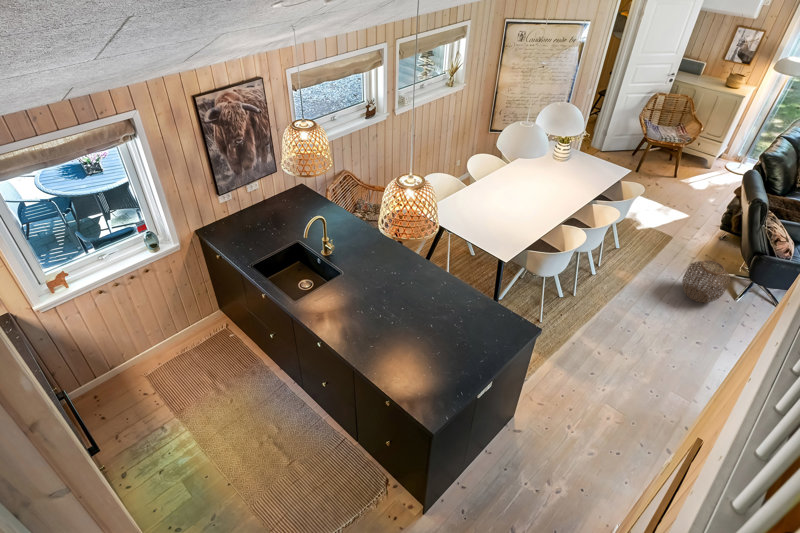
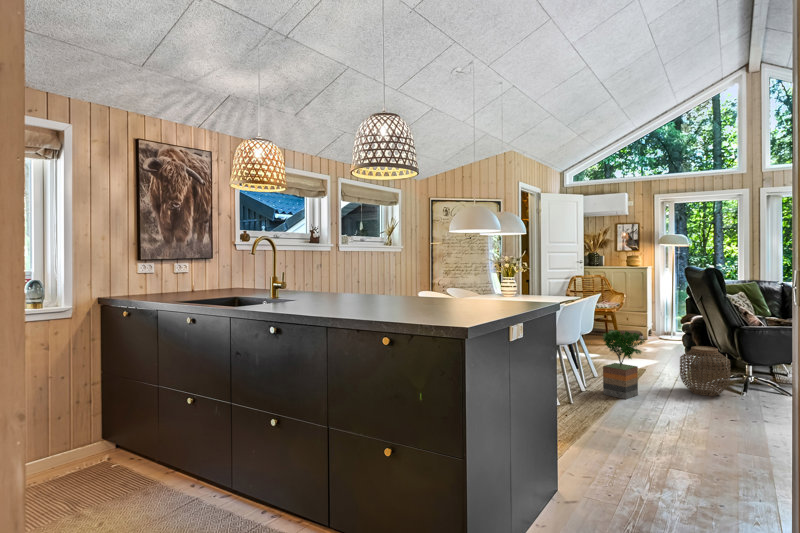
potted tree: none [606,239,658,297] -> present [603,330,645,399]

